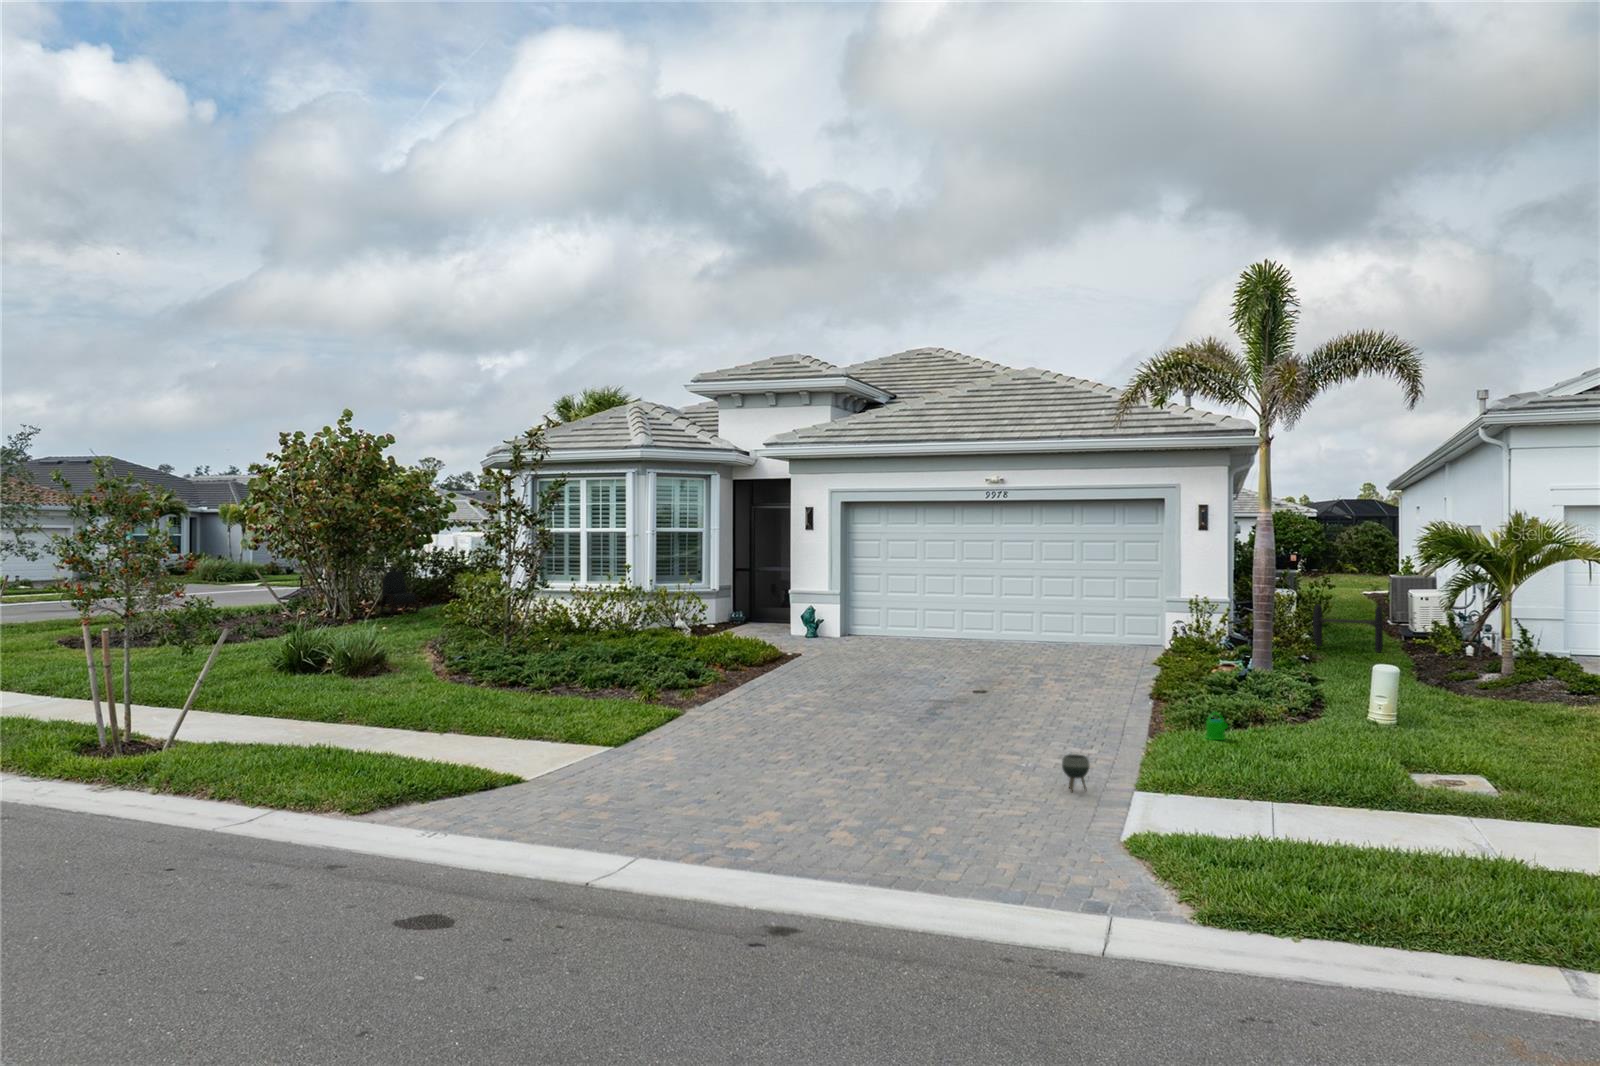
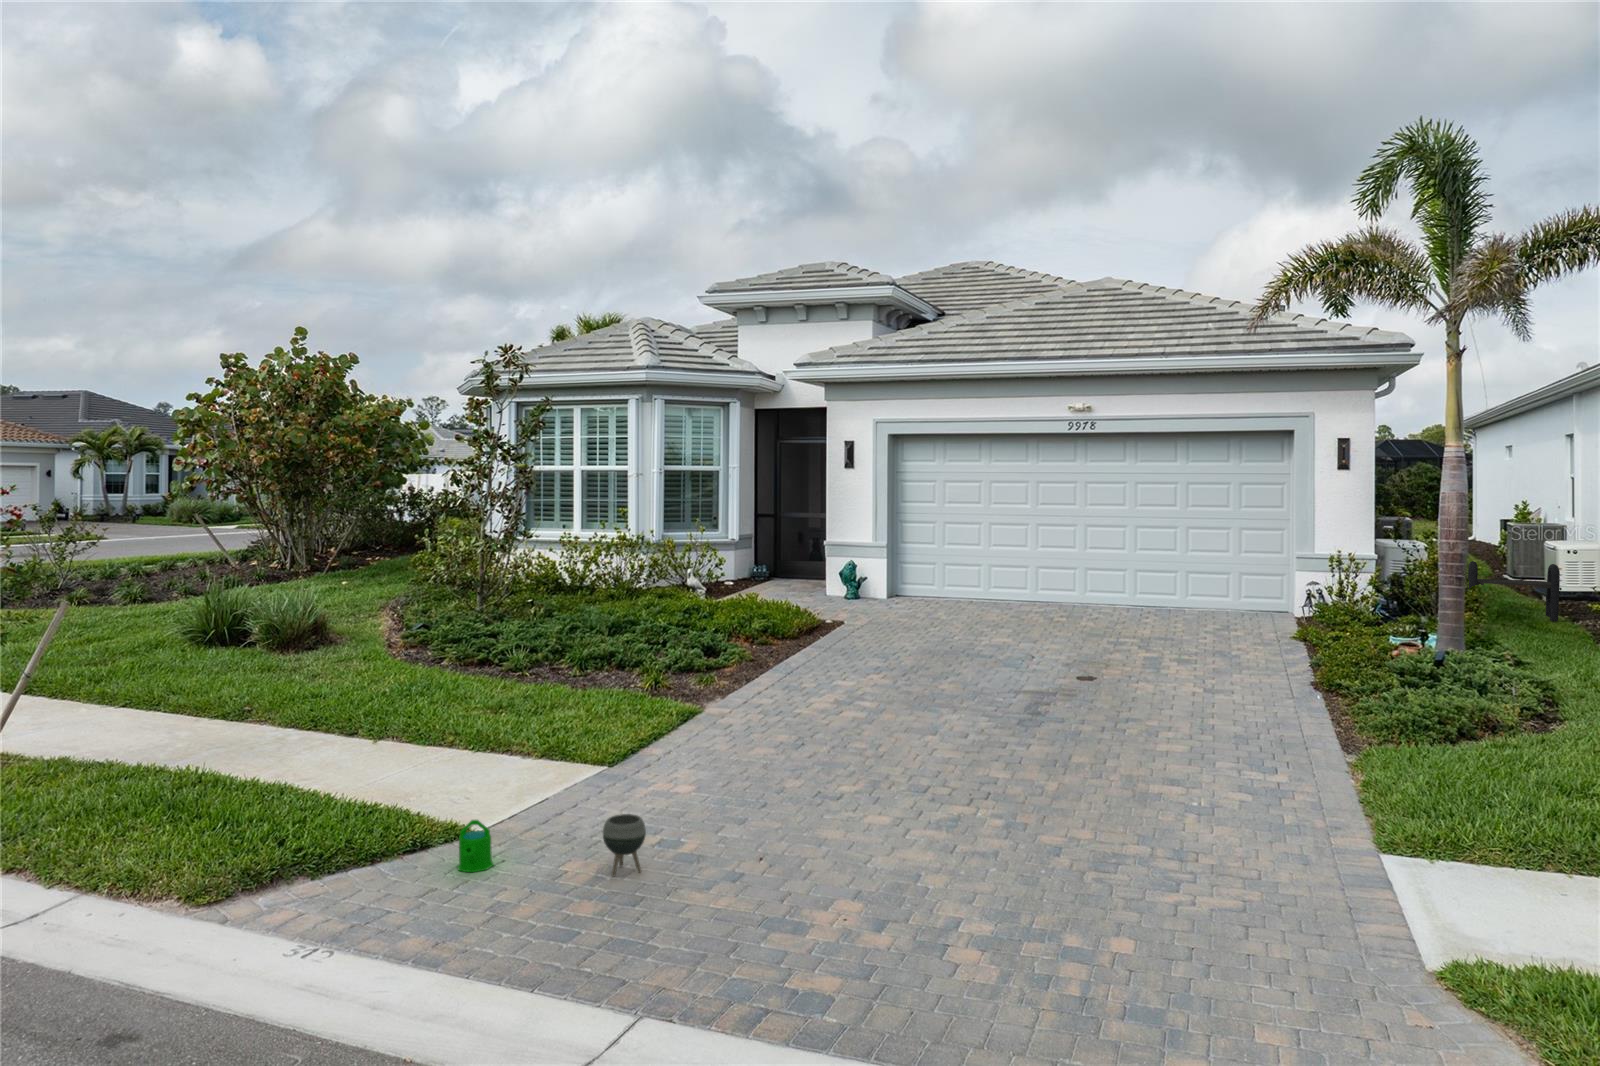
lounge chair: present [380,571,419,614] -> none [346,514,393,565]
watering can: present [1206,712,1228,740] -> present [457,820,494,872]
planter: present [1062,754,1090,791] -> present [603,814,646,876]

